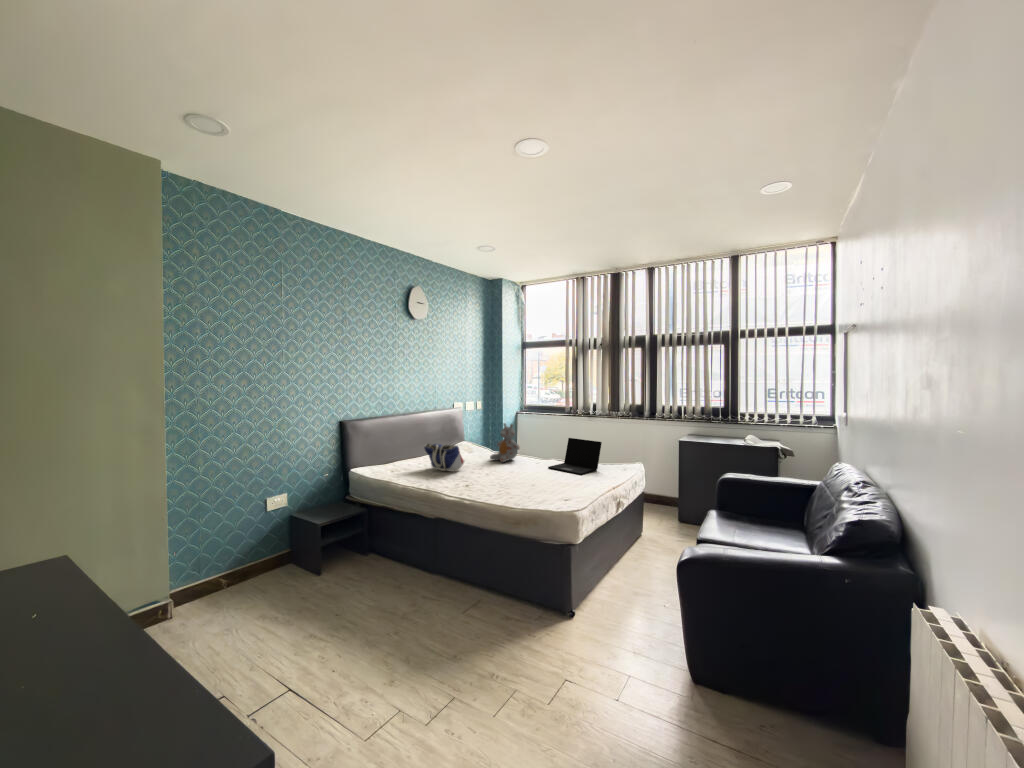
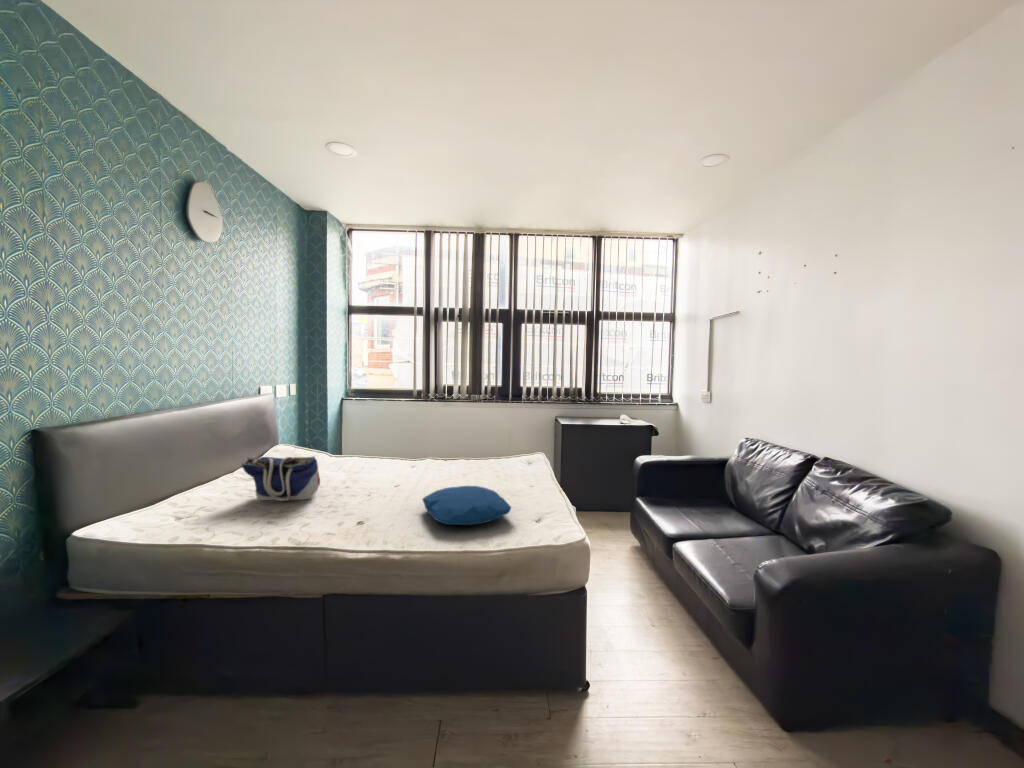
stuffed bear: present [490,423,520,462] -> none [345,415,391,473]
laptop: present [548,438,602,475] -> none [441,430,506,478]
pillow: none [503,473,559,495] -> present [423,486,511,525]

